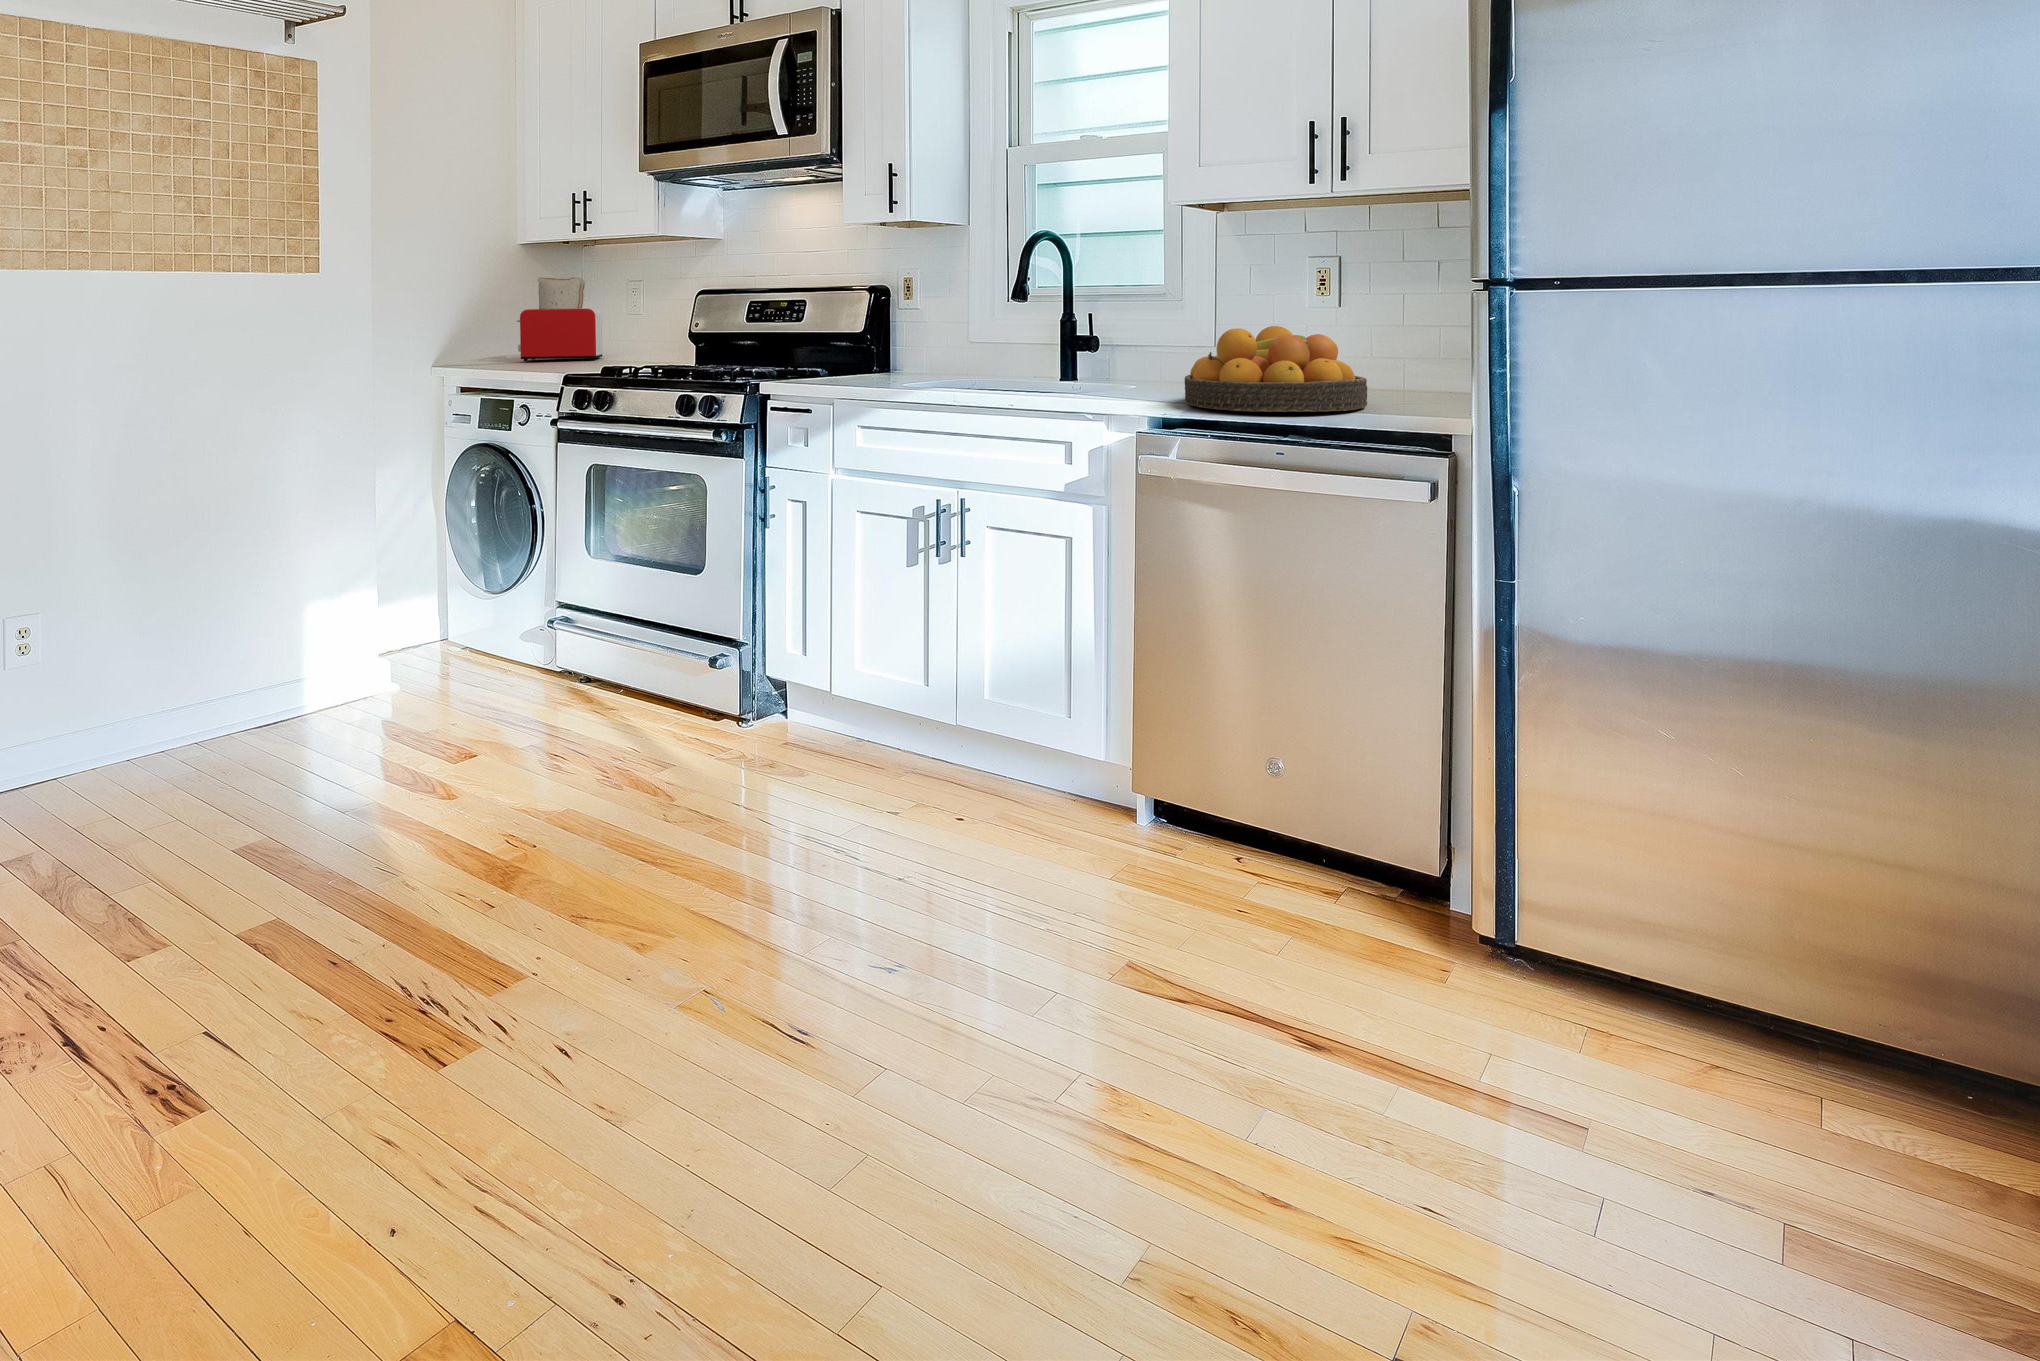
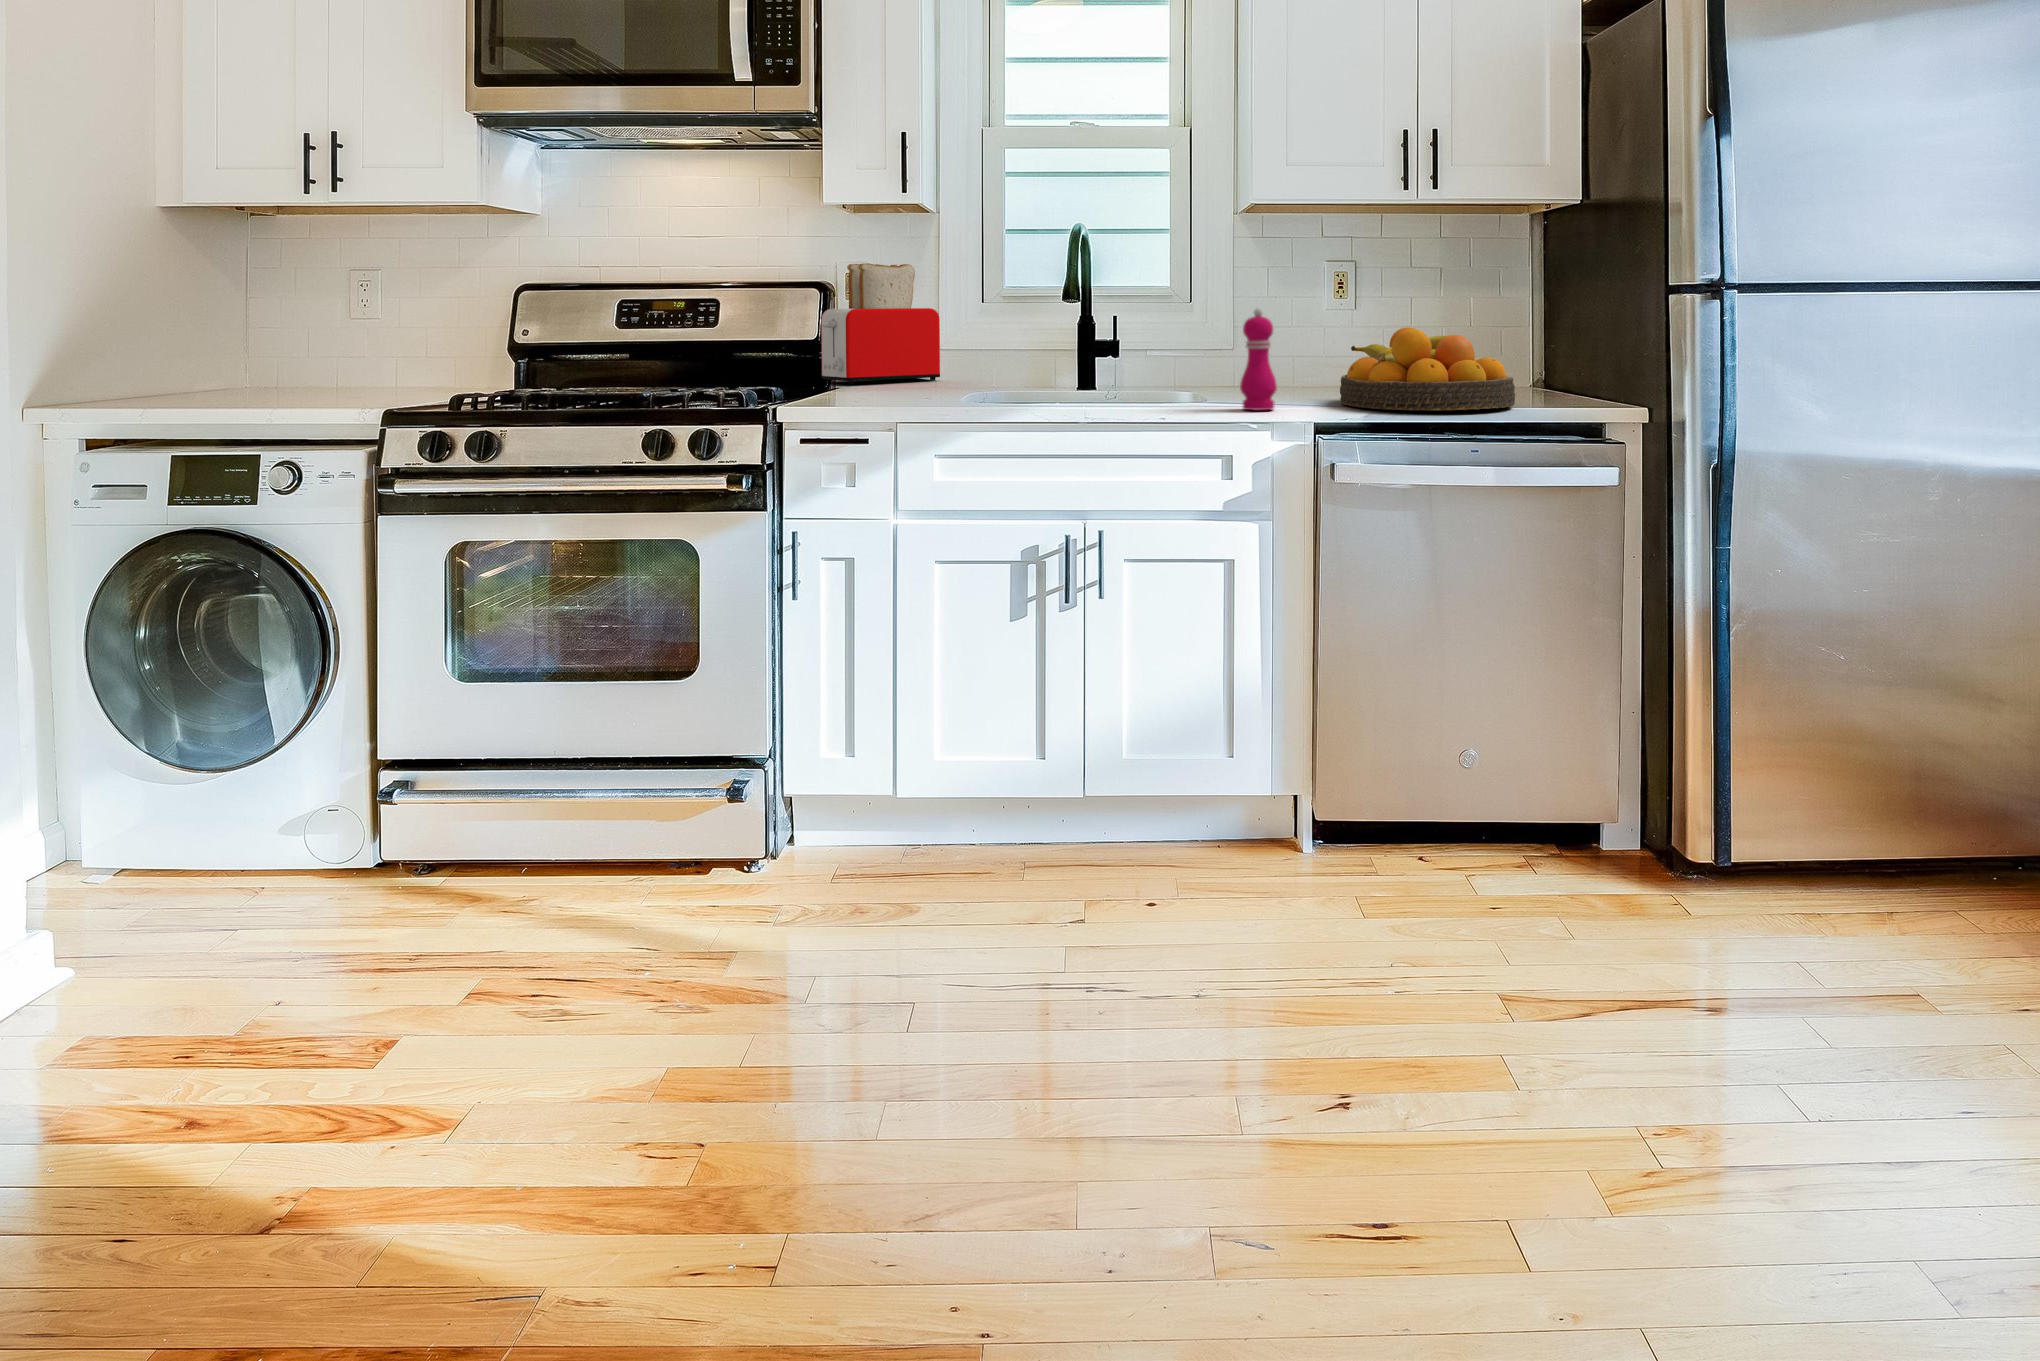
toaster: present [517,278,602,361] -> present [821,263,940,384]
pepper mill: none [1076,307,1111,402] -> present [1240,308,1277,410]

